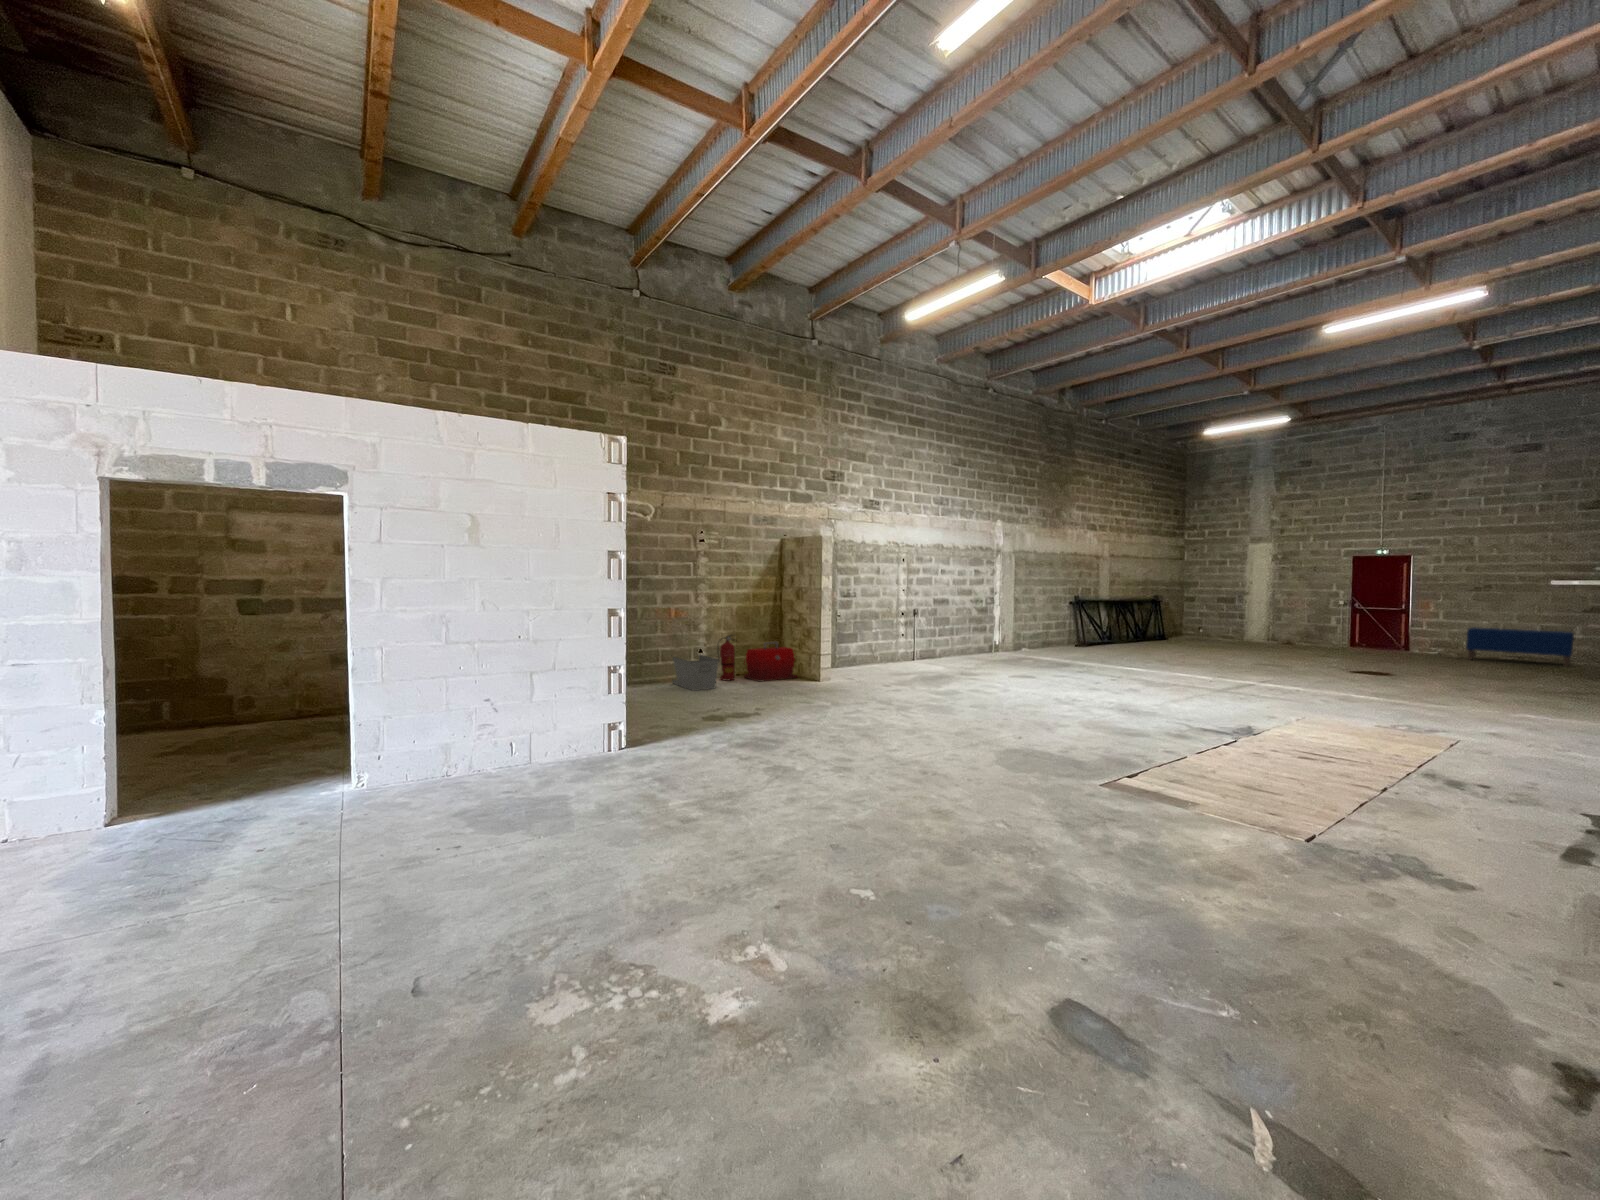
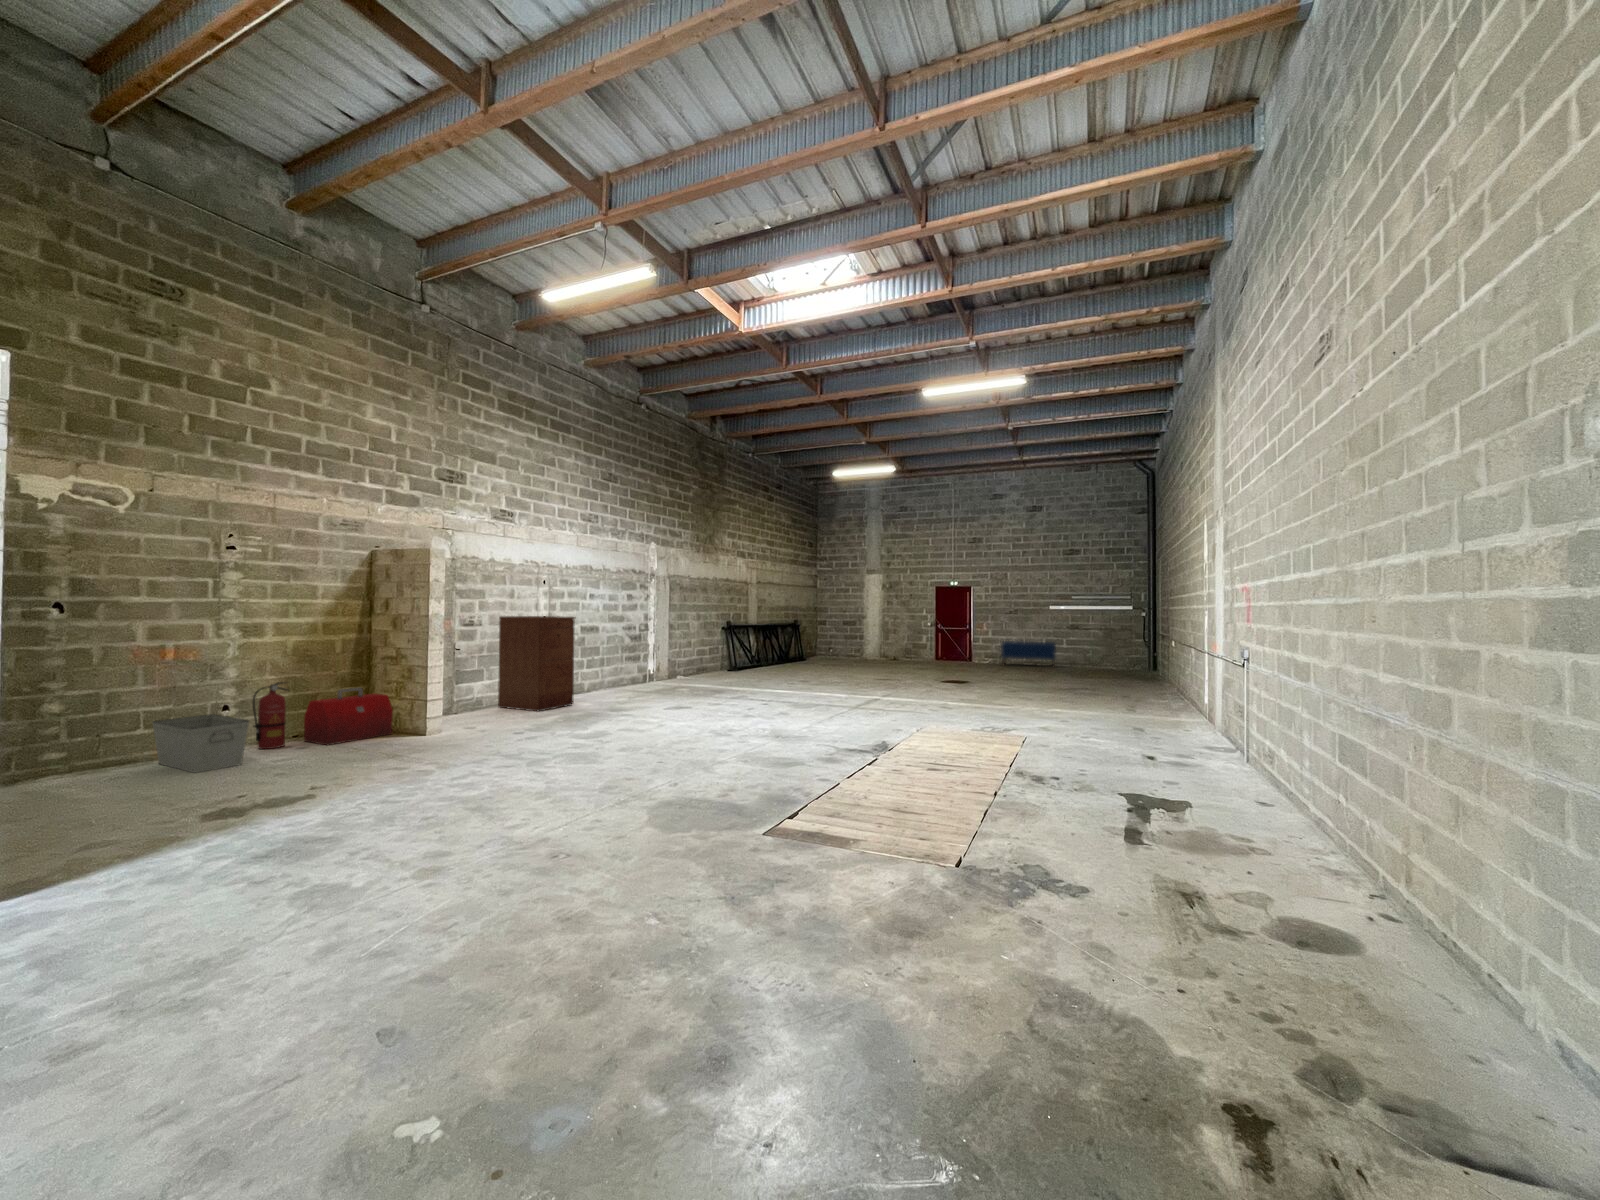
filing cabinet: none [866,590,928,670] -> present [498,616,575,712]

